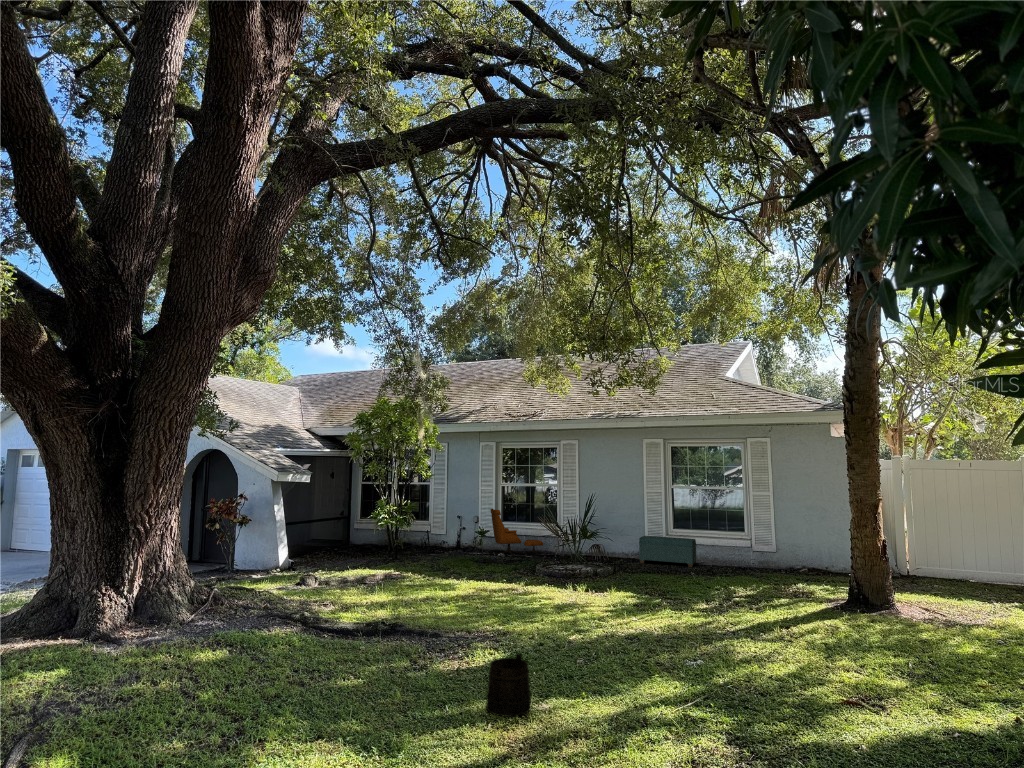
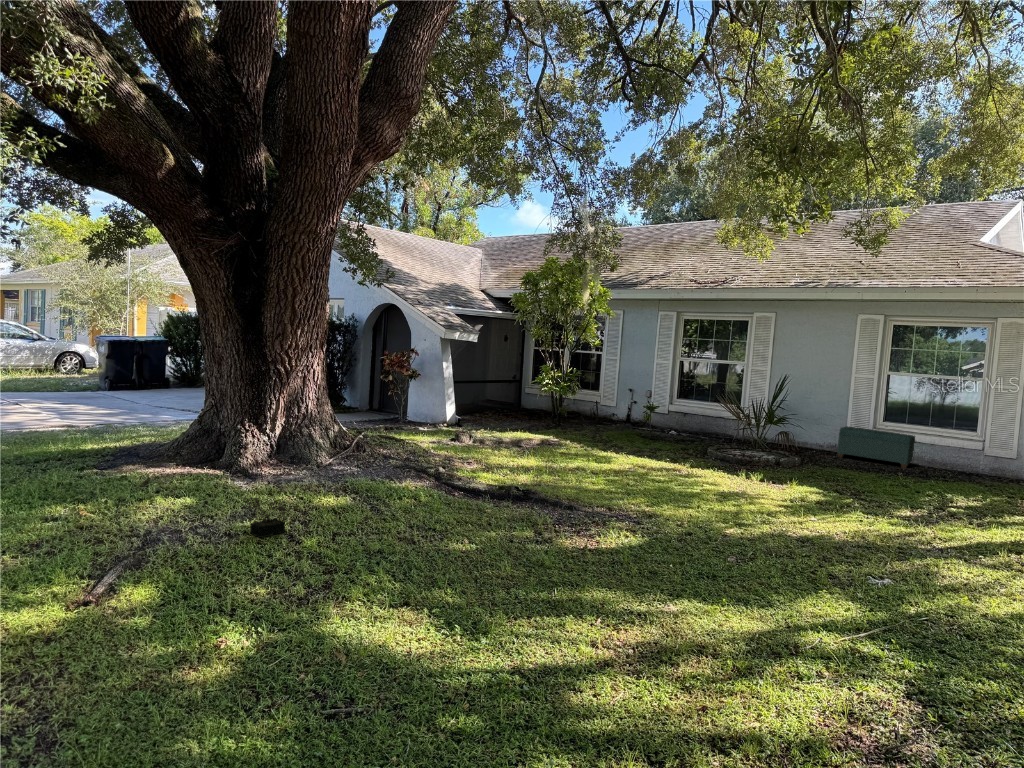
lounge chair: present [491,509,543,556] -> none [663,382,722,436]
bucket: present [486,653,531,717] -> none [597,542,651,613]
decorative plant: none [124,662,173,705] -> present [242,497,289,538]

